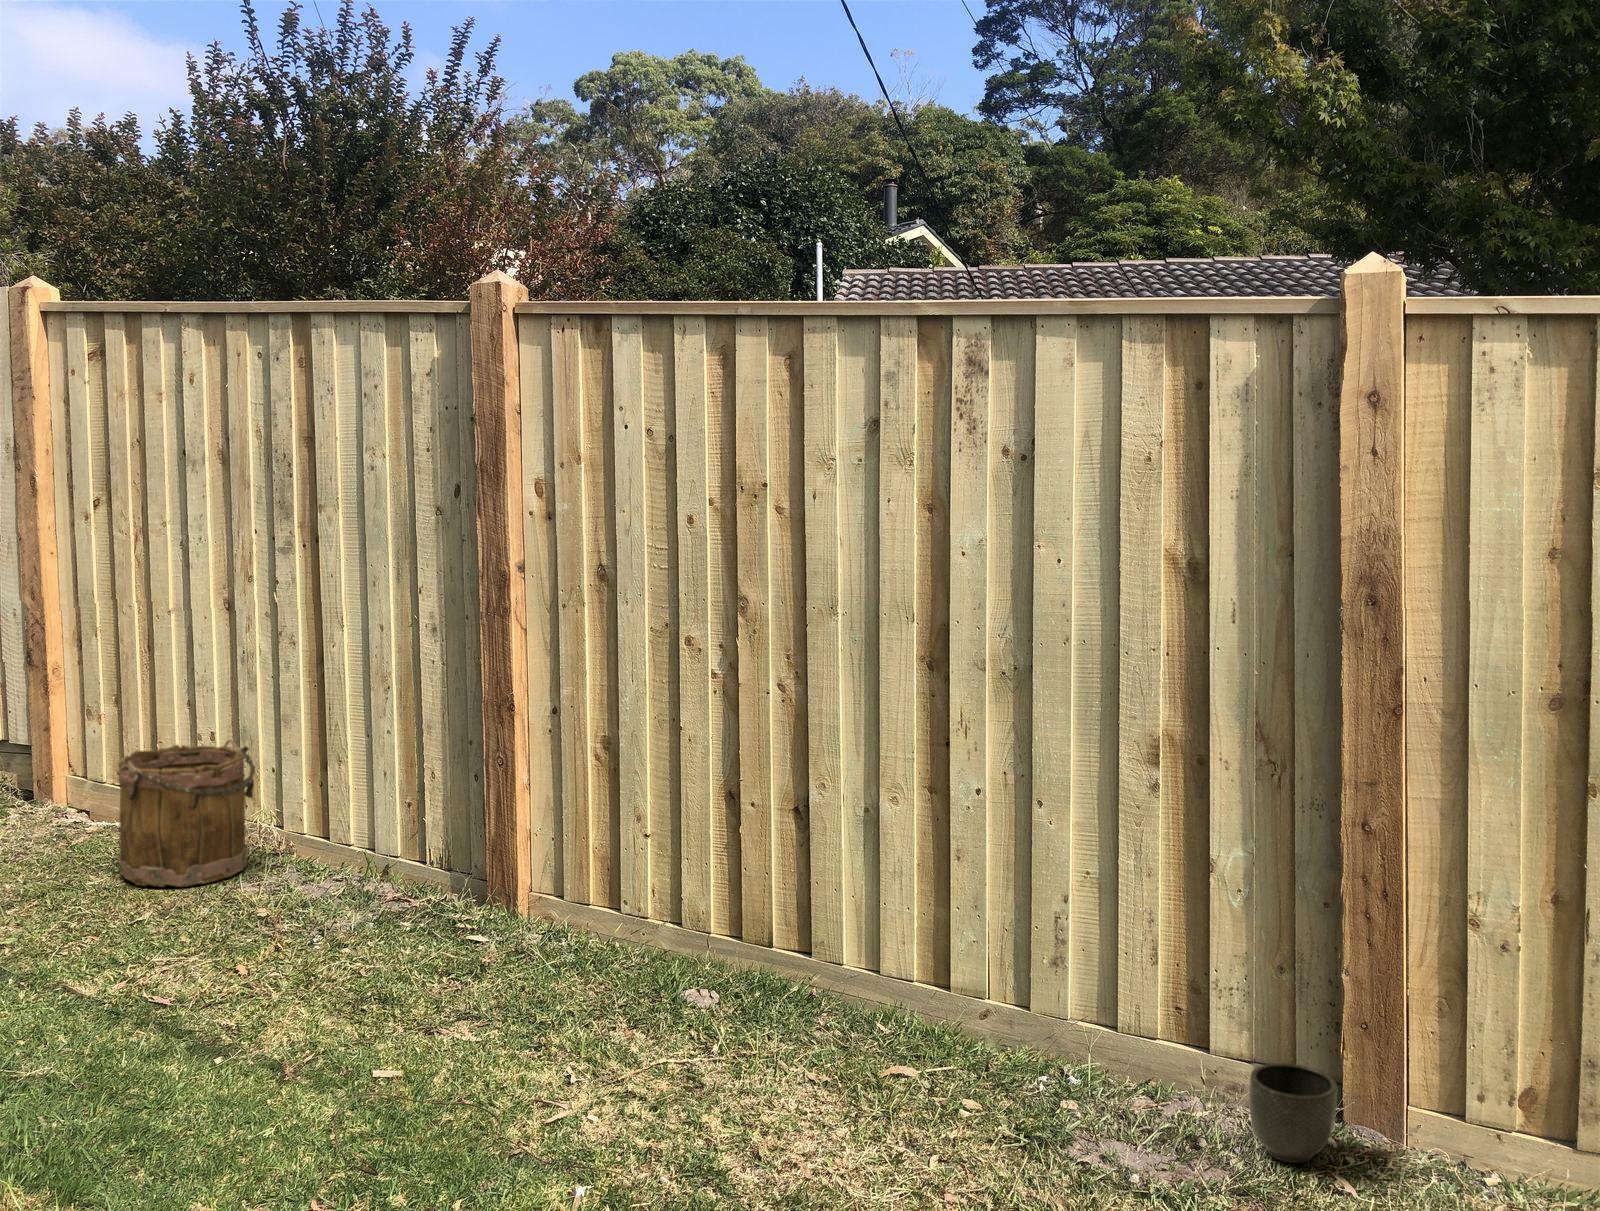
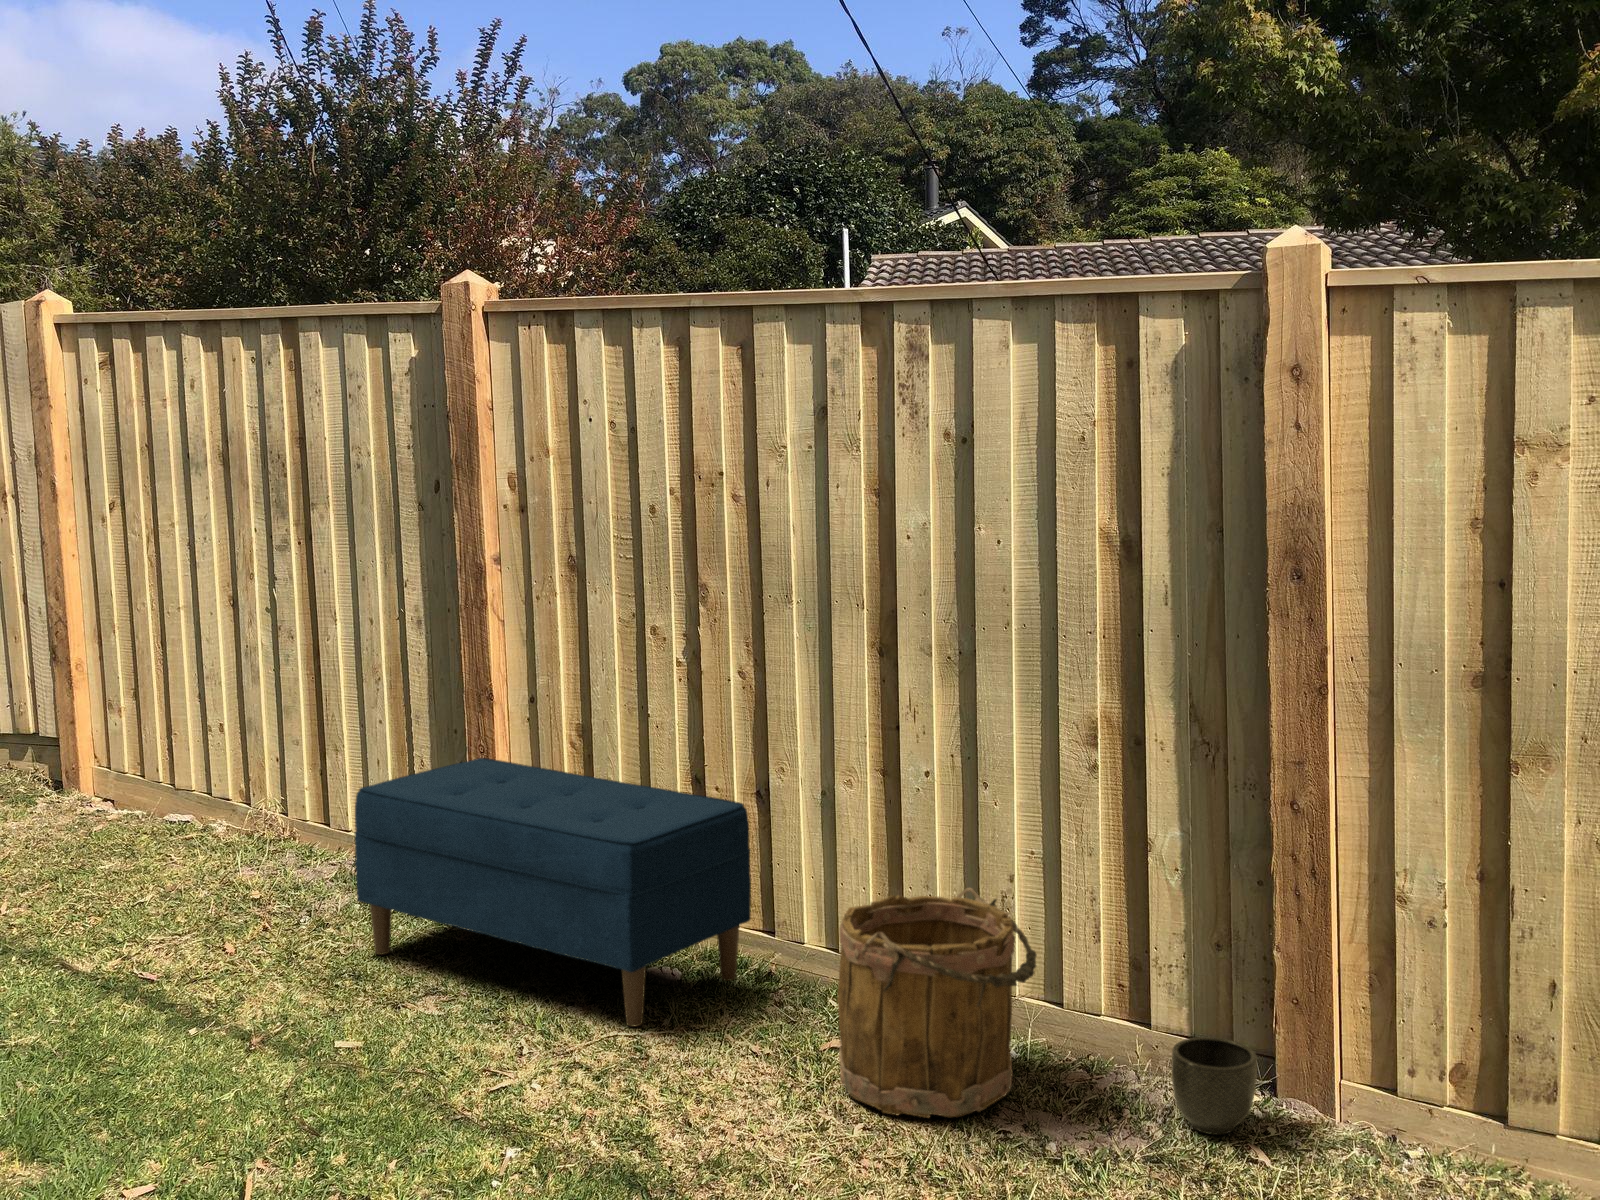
bucket: present [118,739,255,887] -> present [837,888,1037,1118]
bench: none [377,772,791,1052] -> present [354,758,751,1026]

